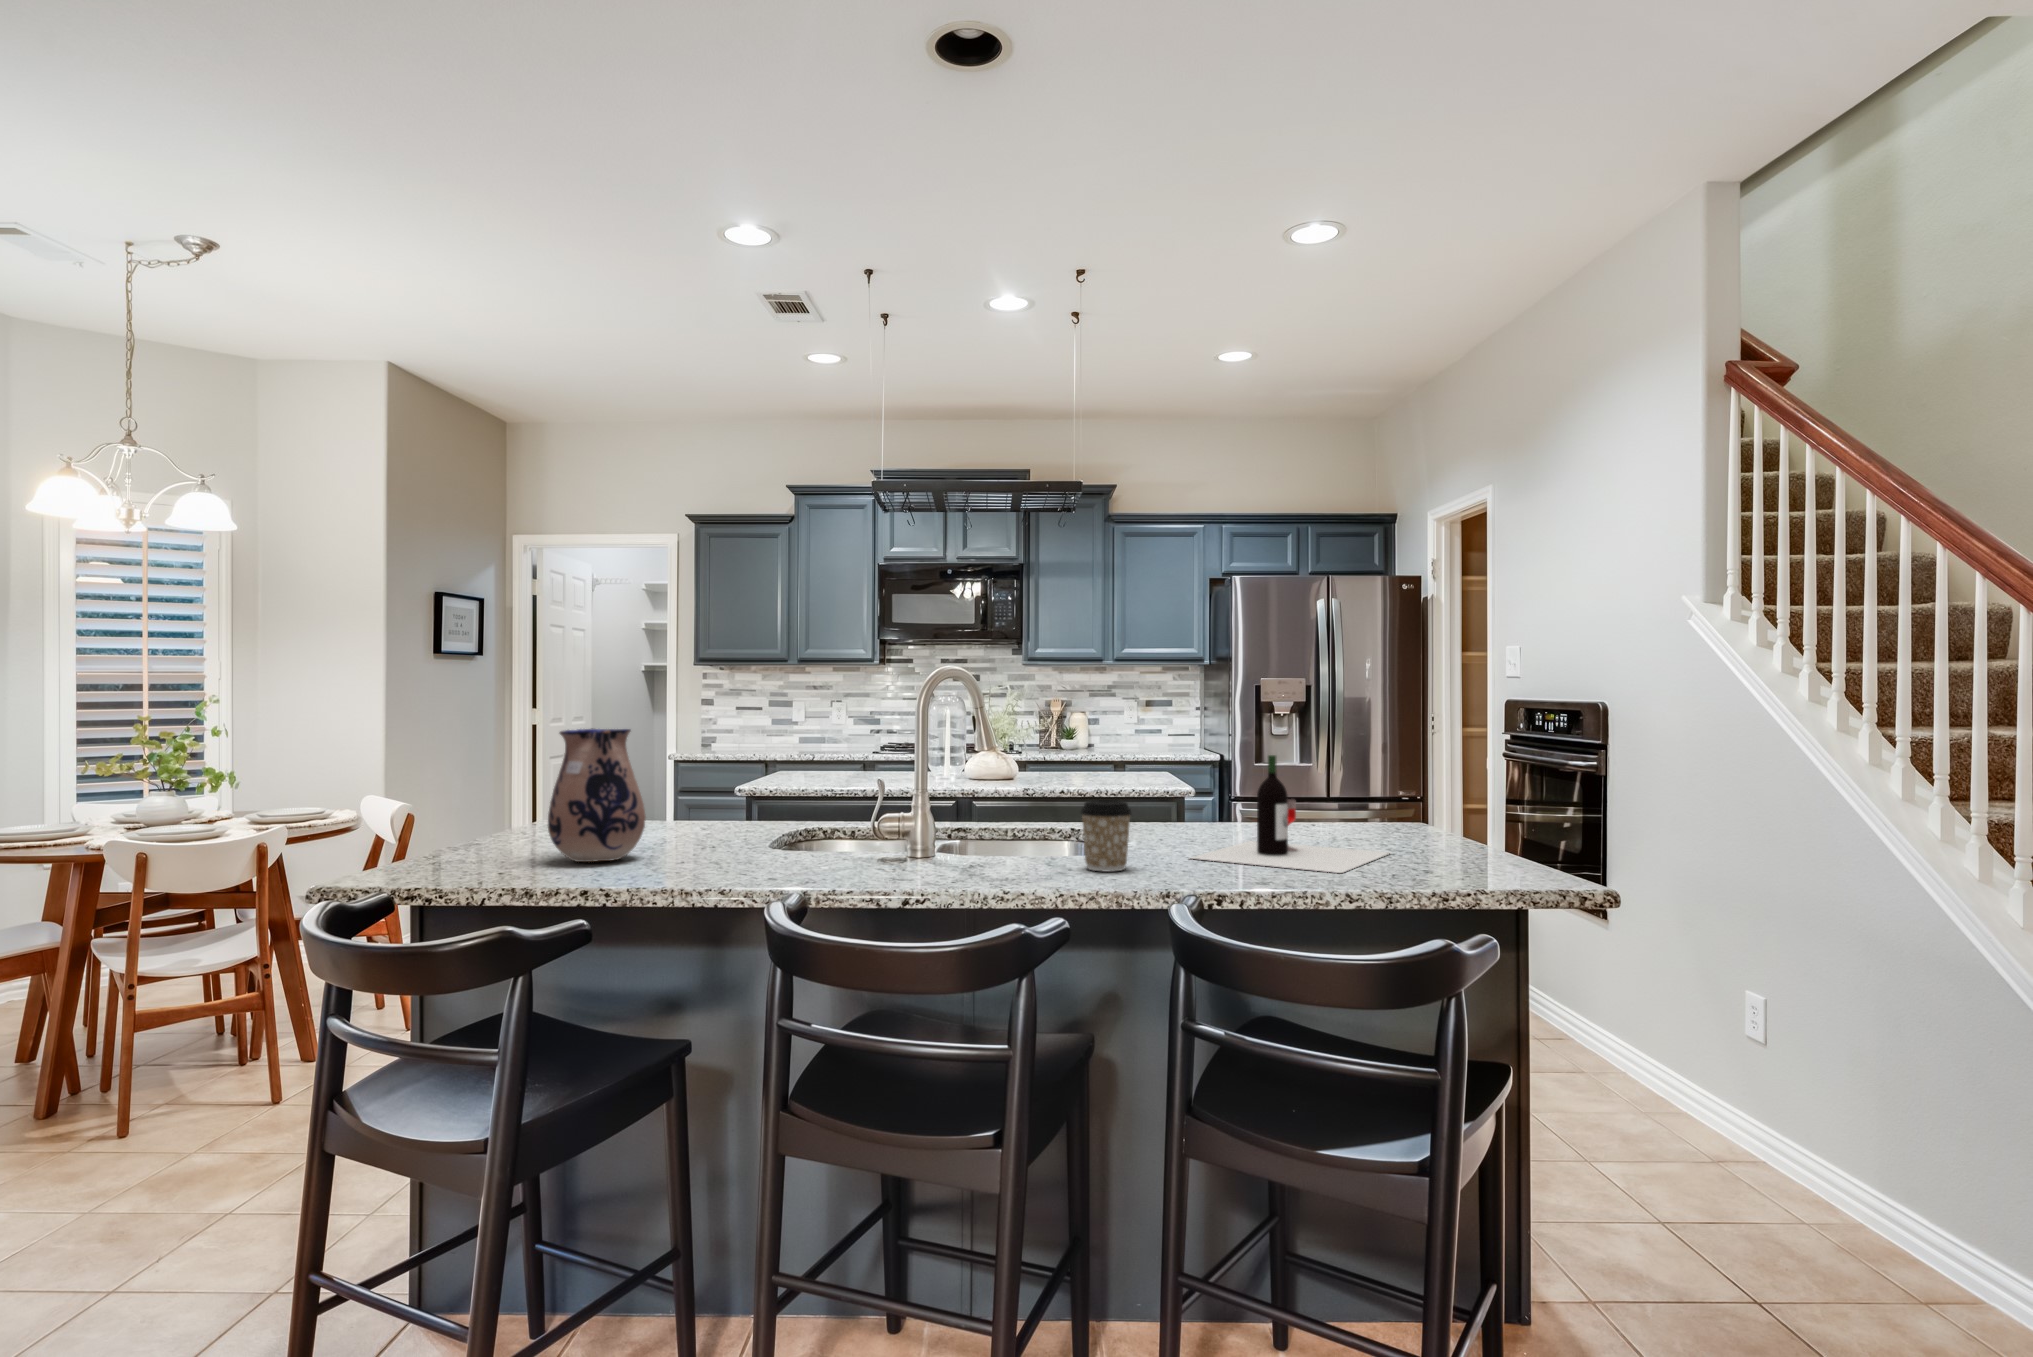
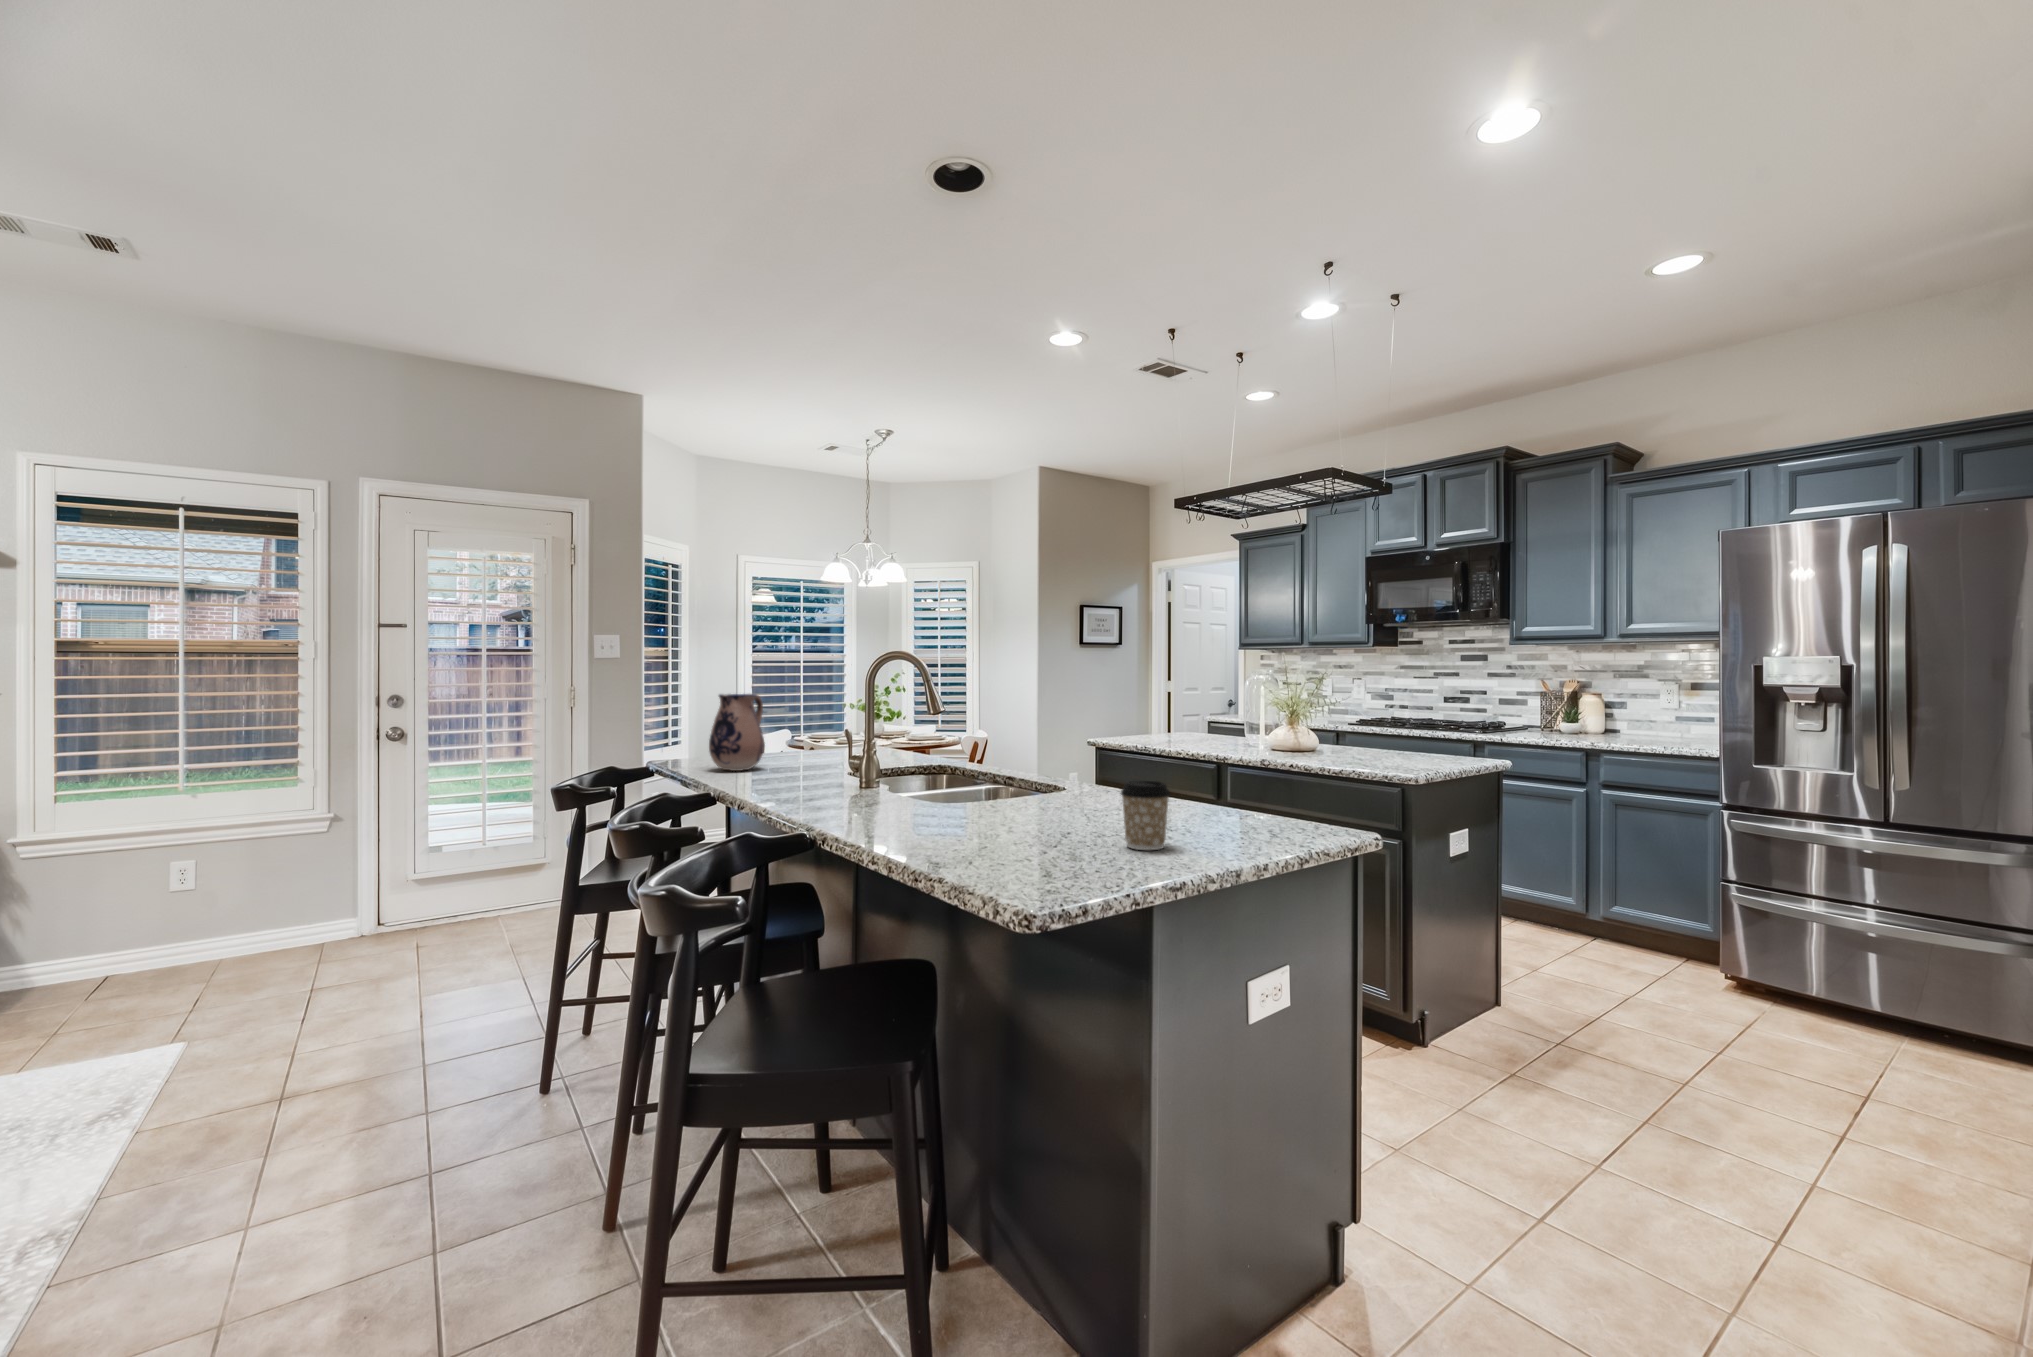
wine bottle: present [1192,755,1389,873] -> none [904,736,1063,848]
coffee cup: present [1081,800,1131,871] -> present [1121,781,1170,850]

